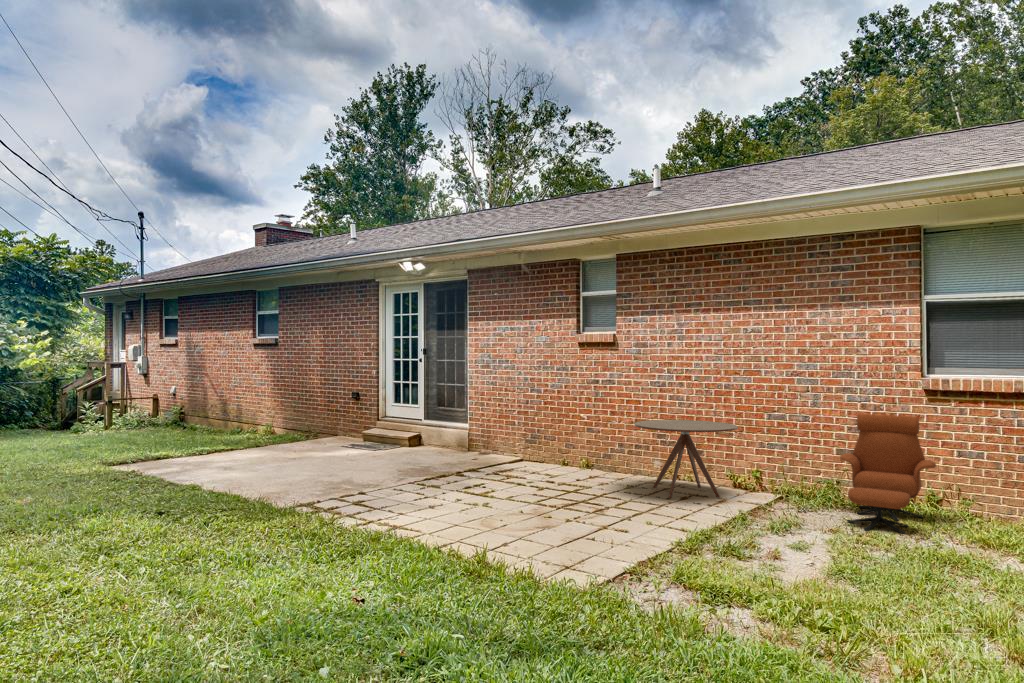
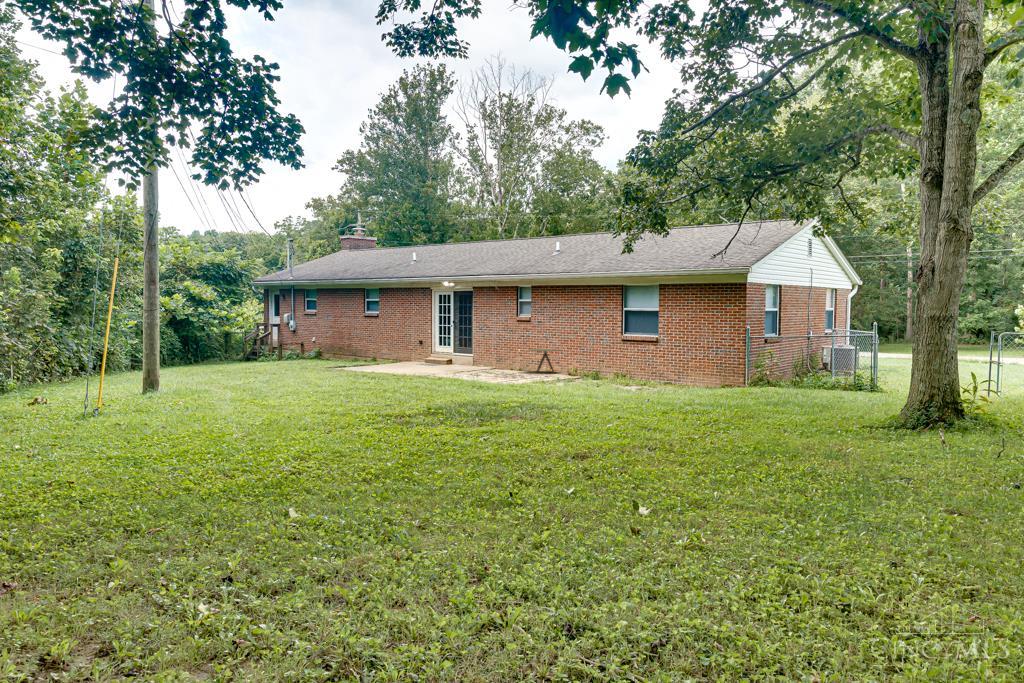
lounge chair: present [840,414,936,534] -> none [580,345,611,377]

